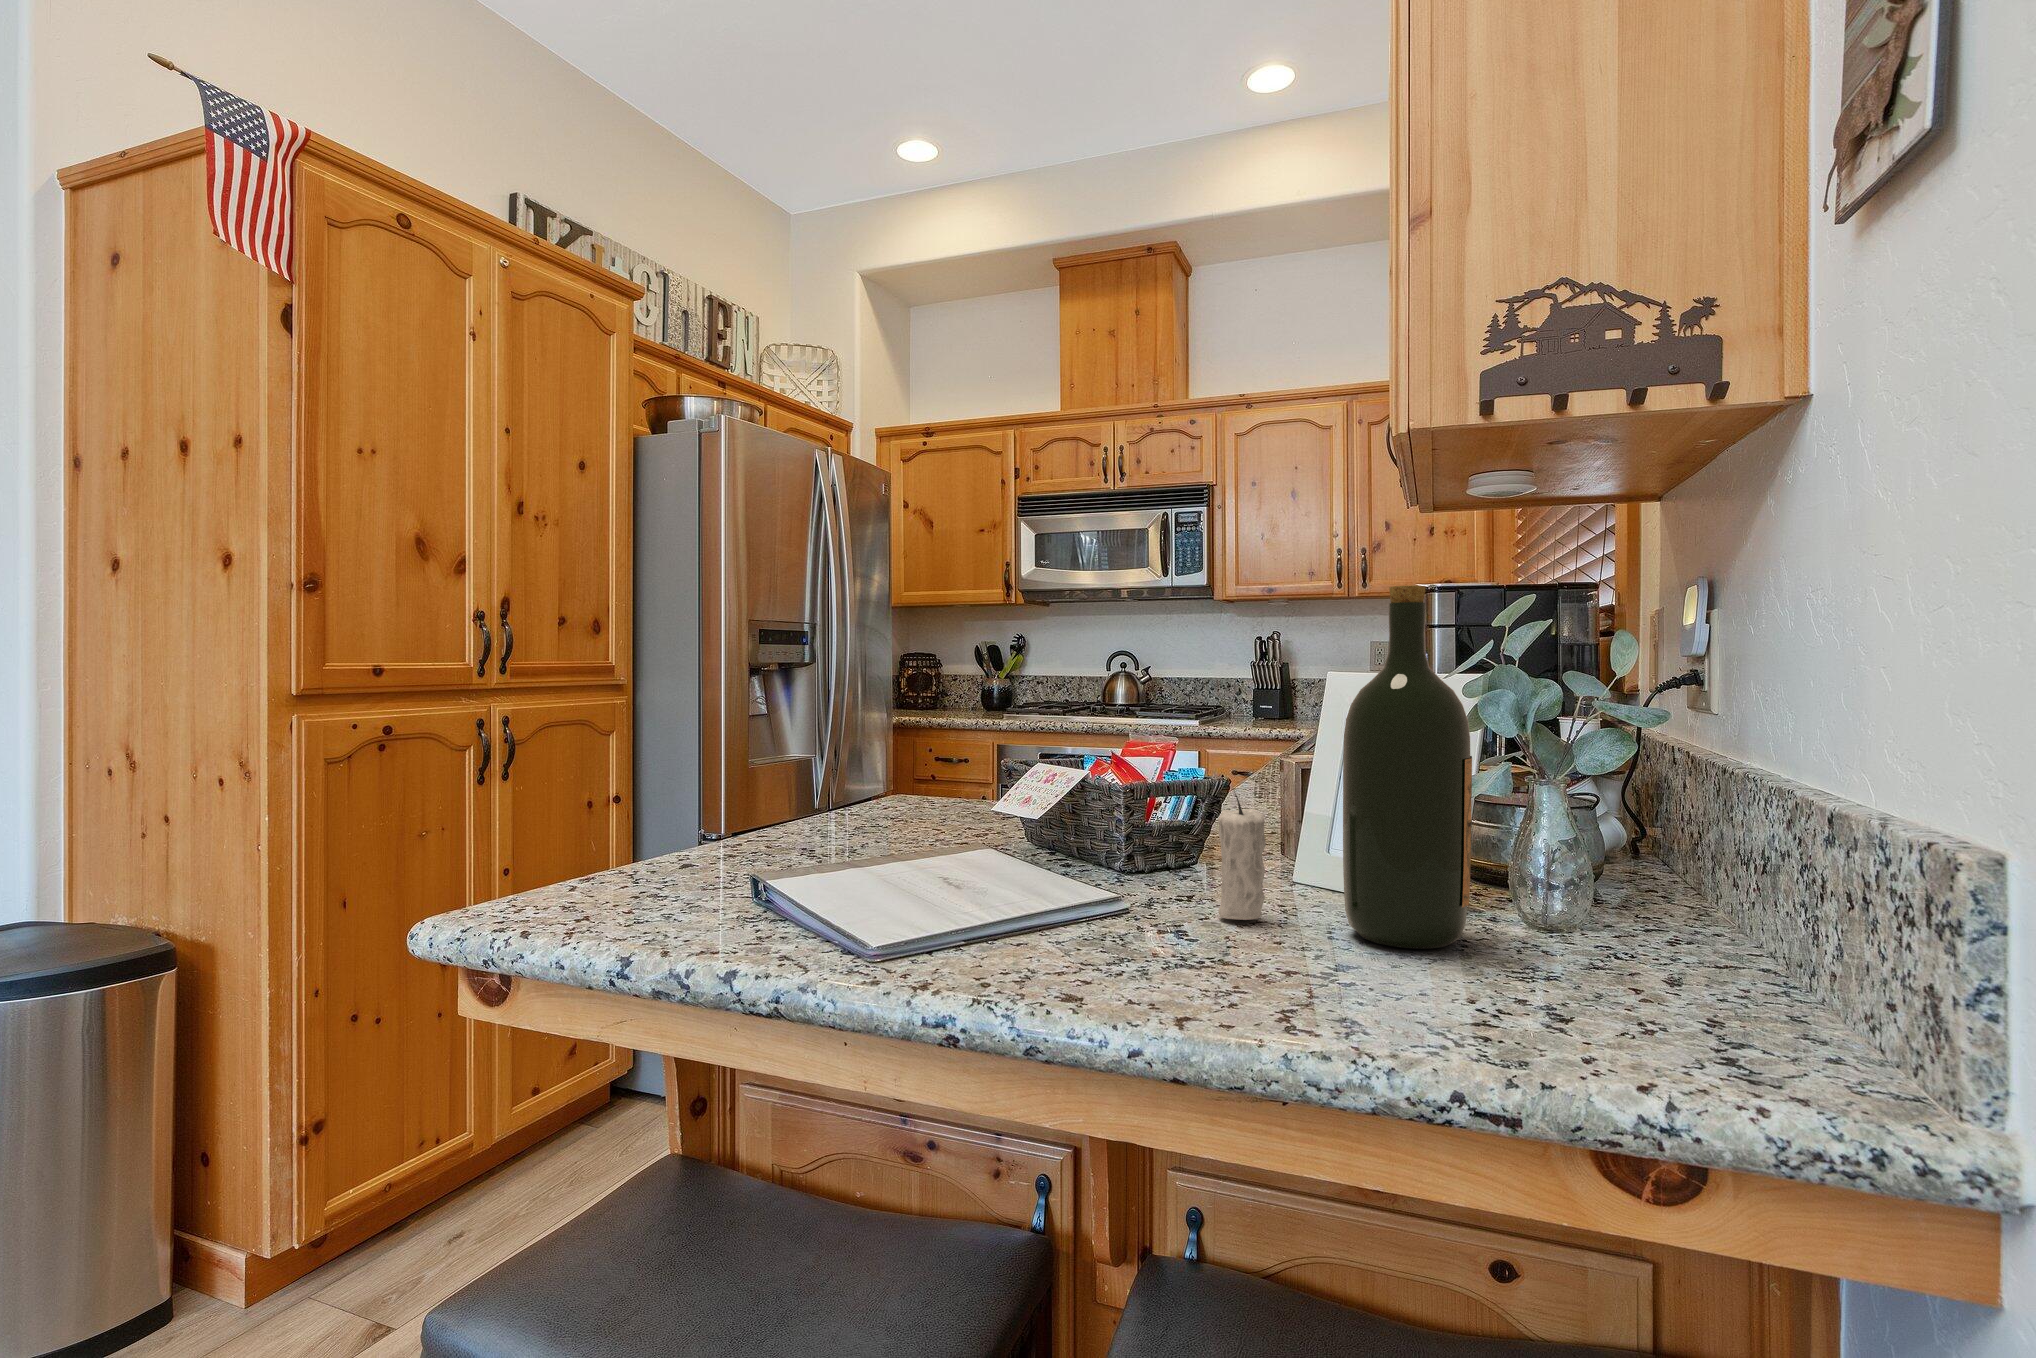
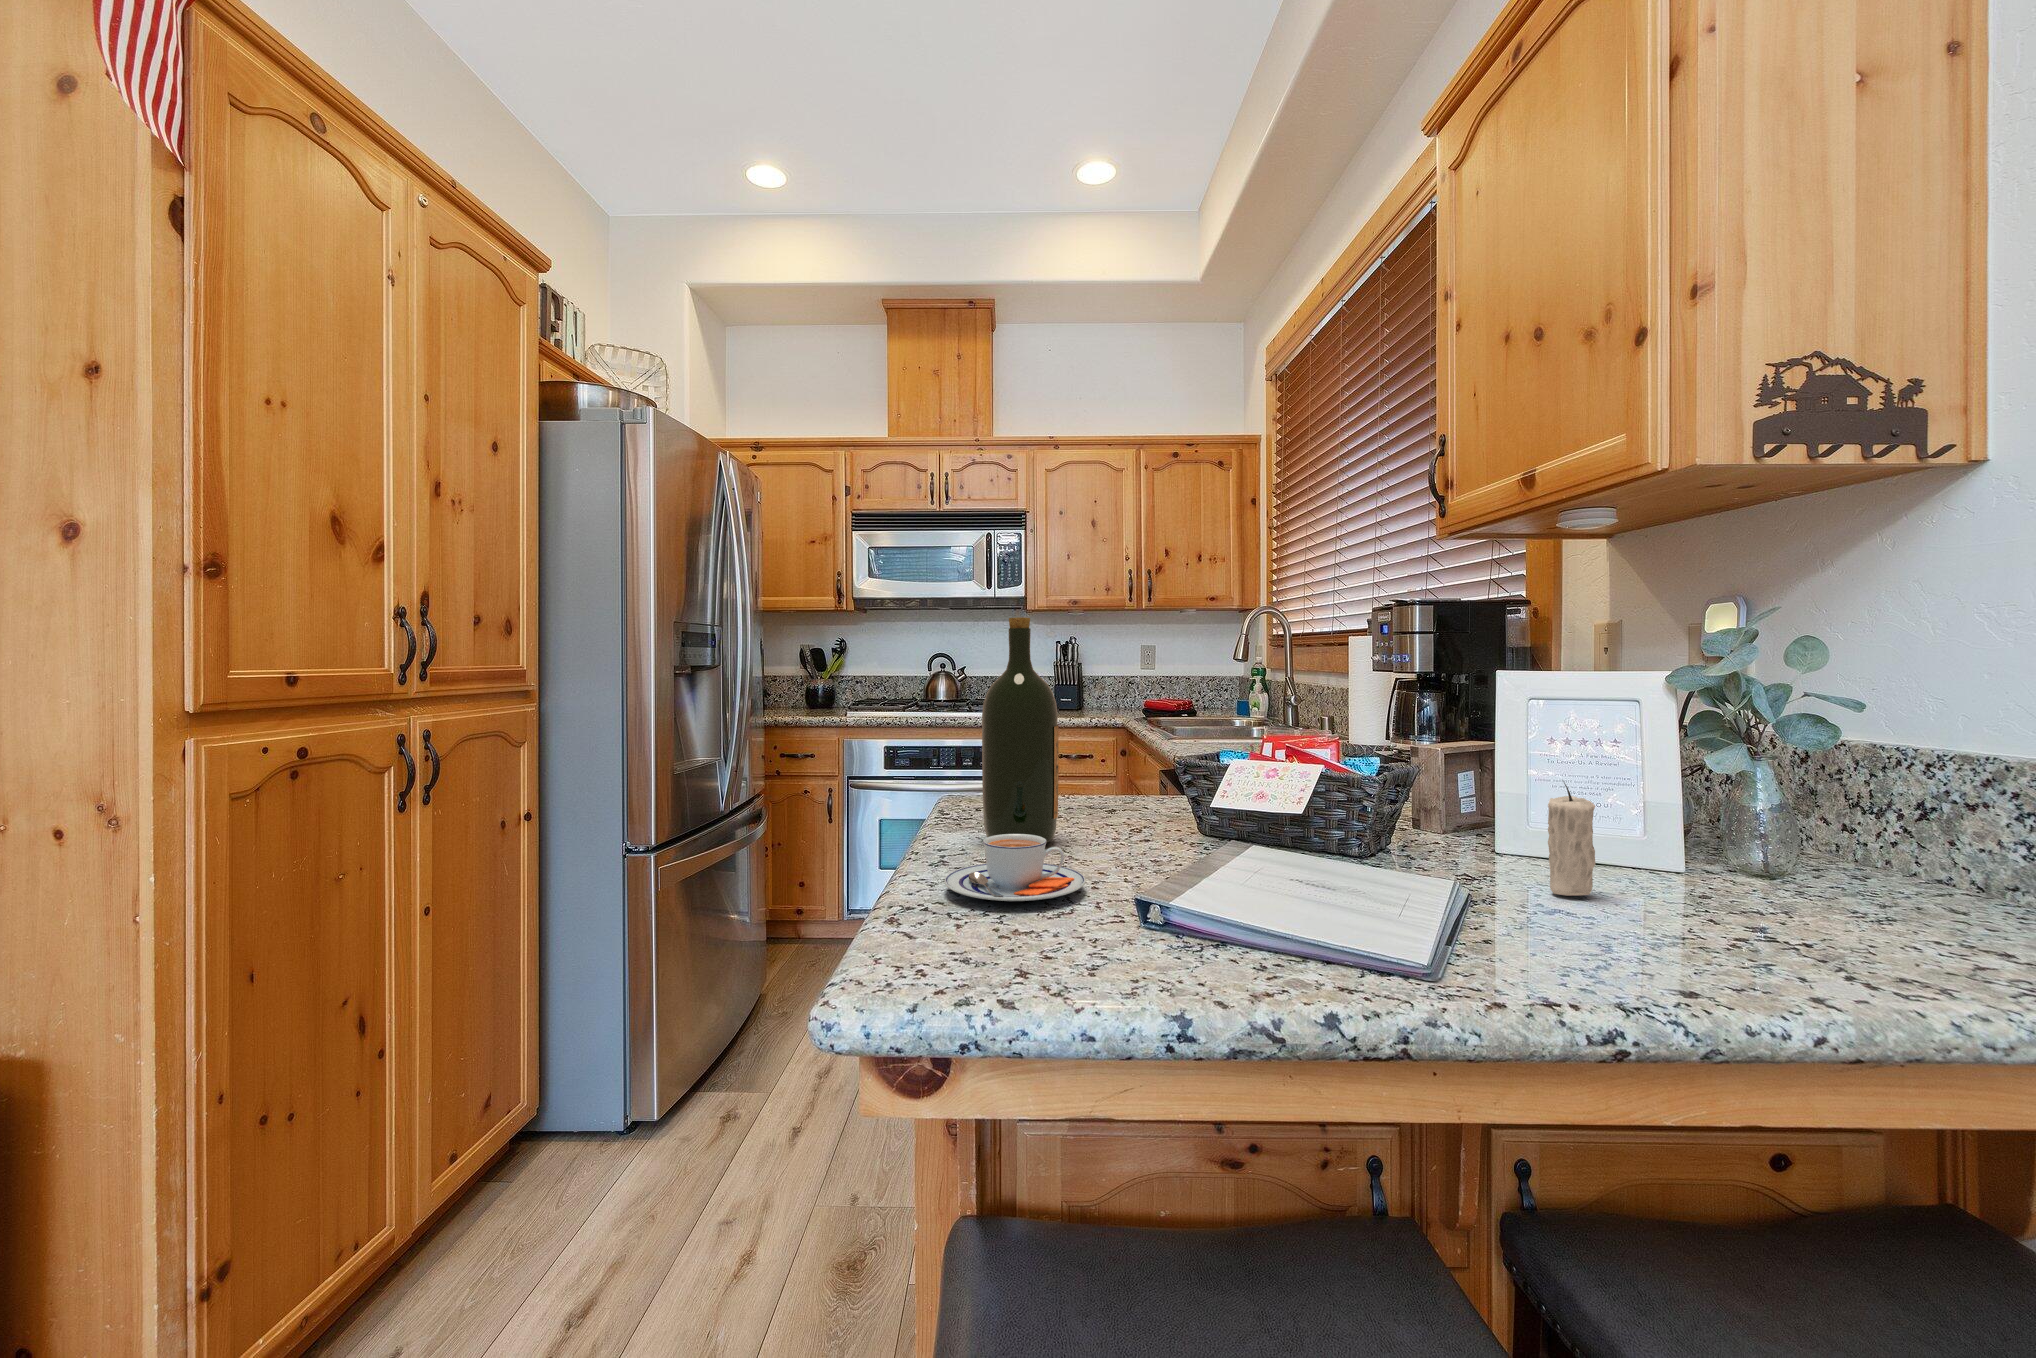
wine bottle: present [1343,586,1472,949] -> present [982,617,1058,843]
teacup: none [668,816,803,872] -> present [945,834,1085,901]

